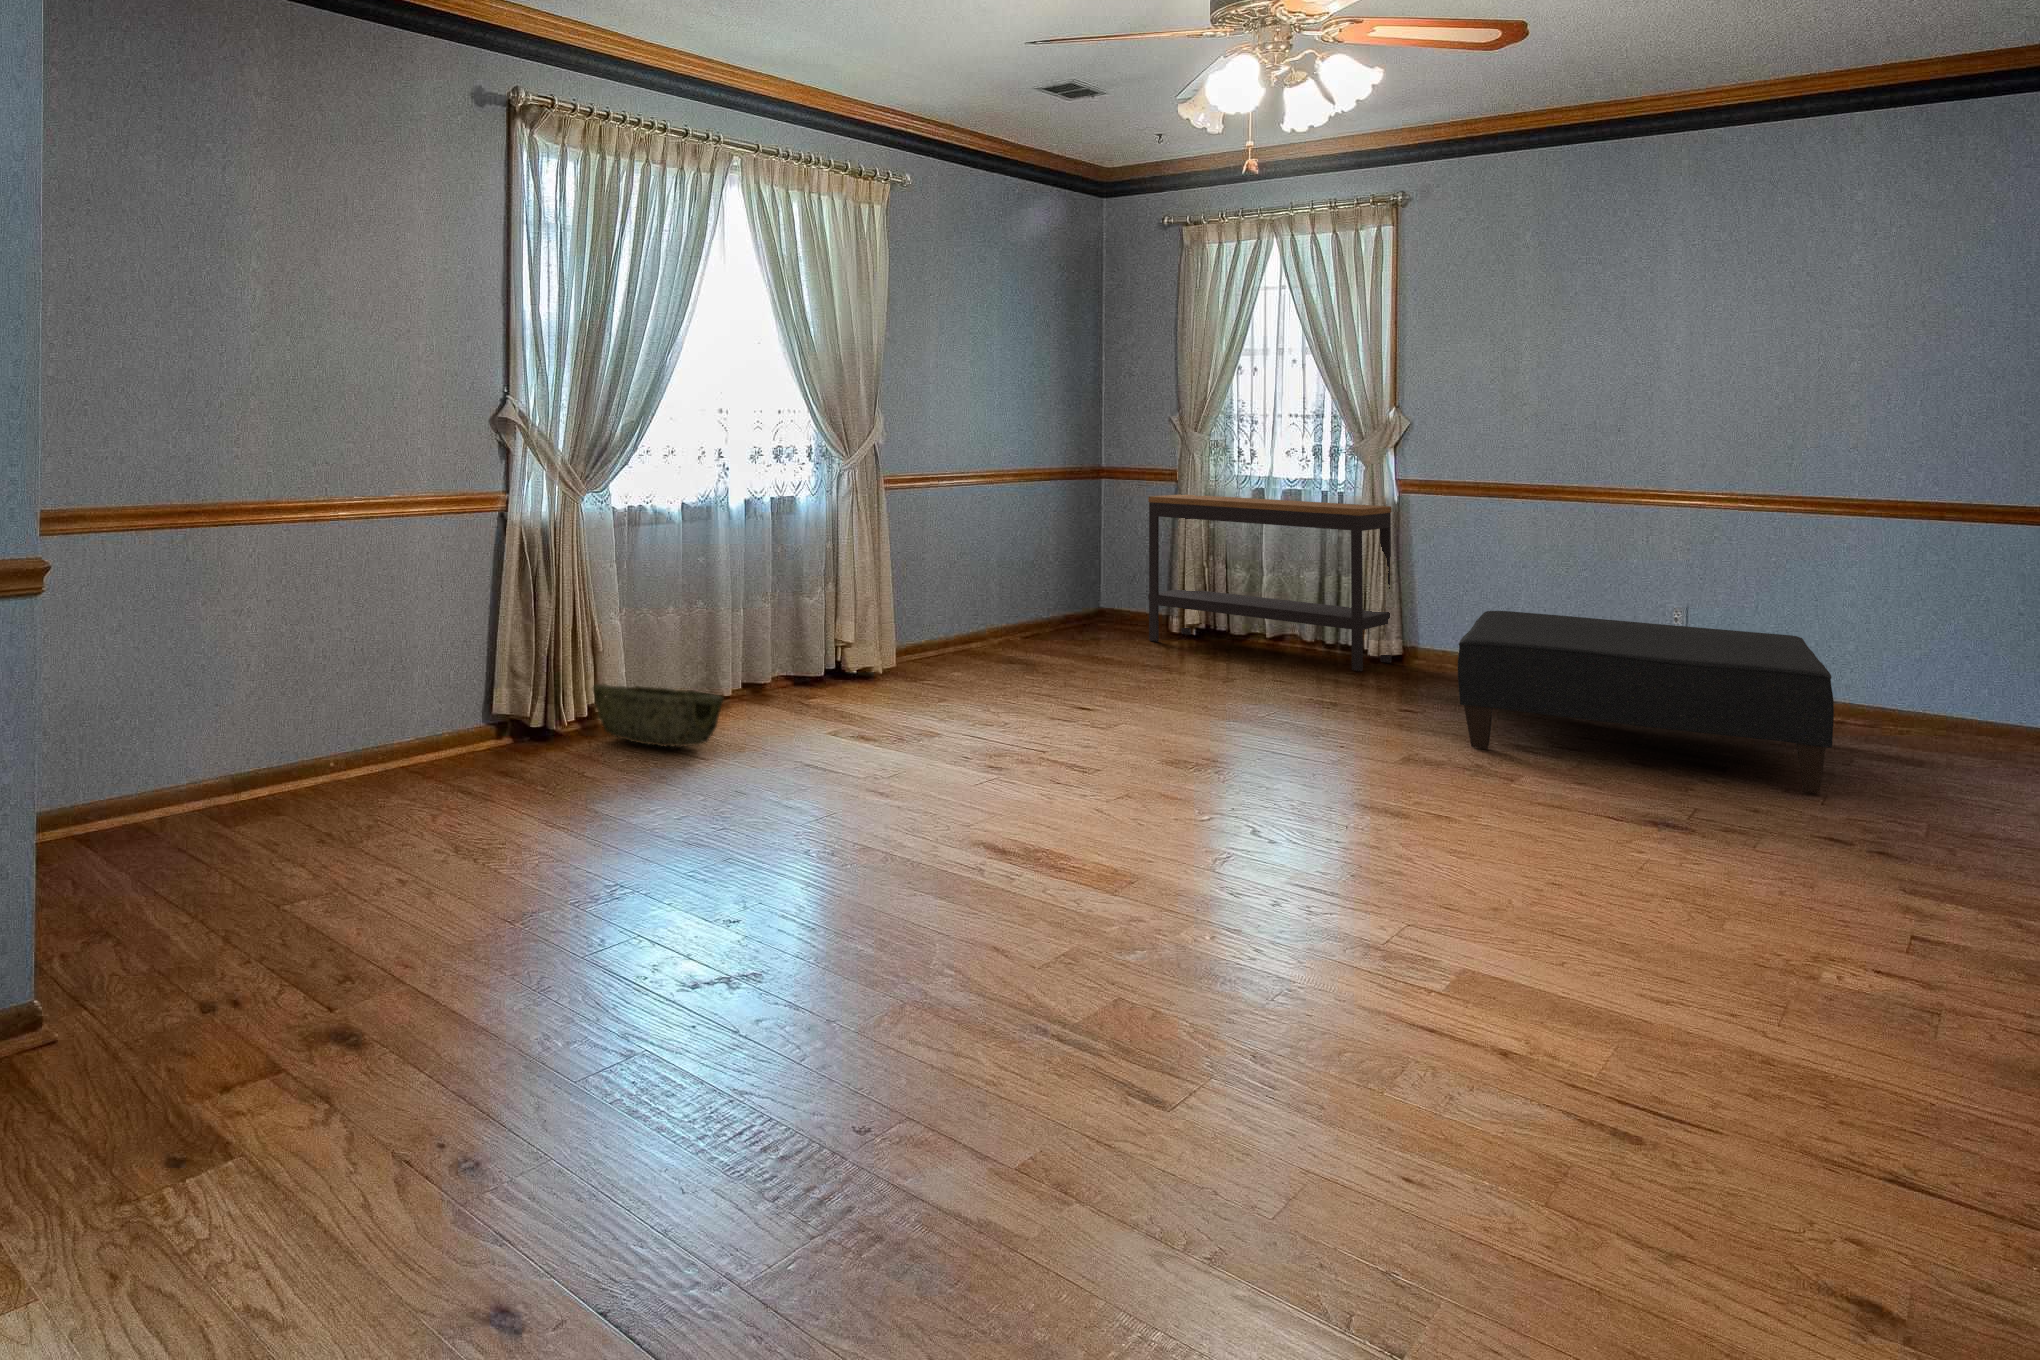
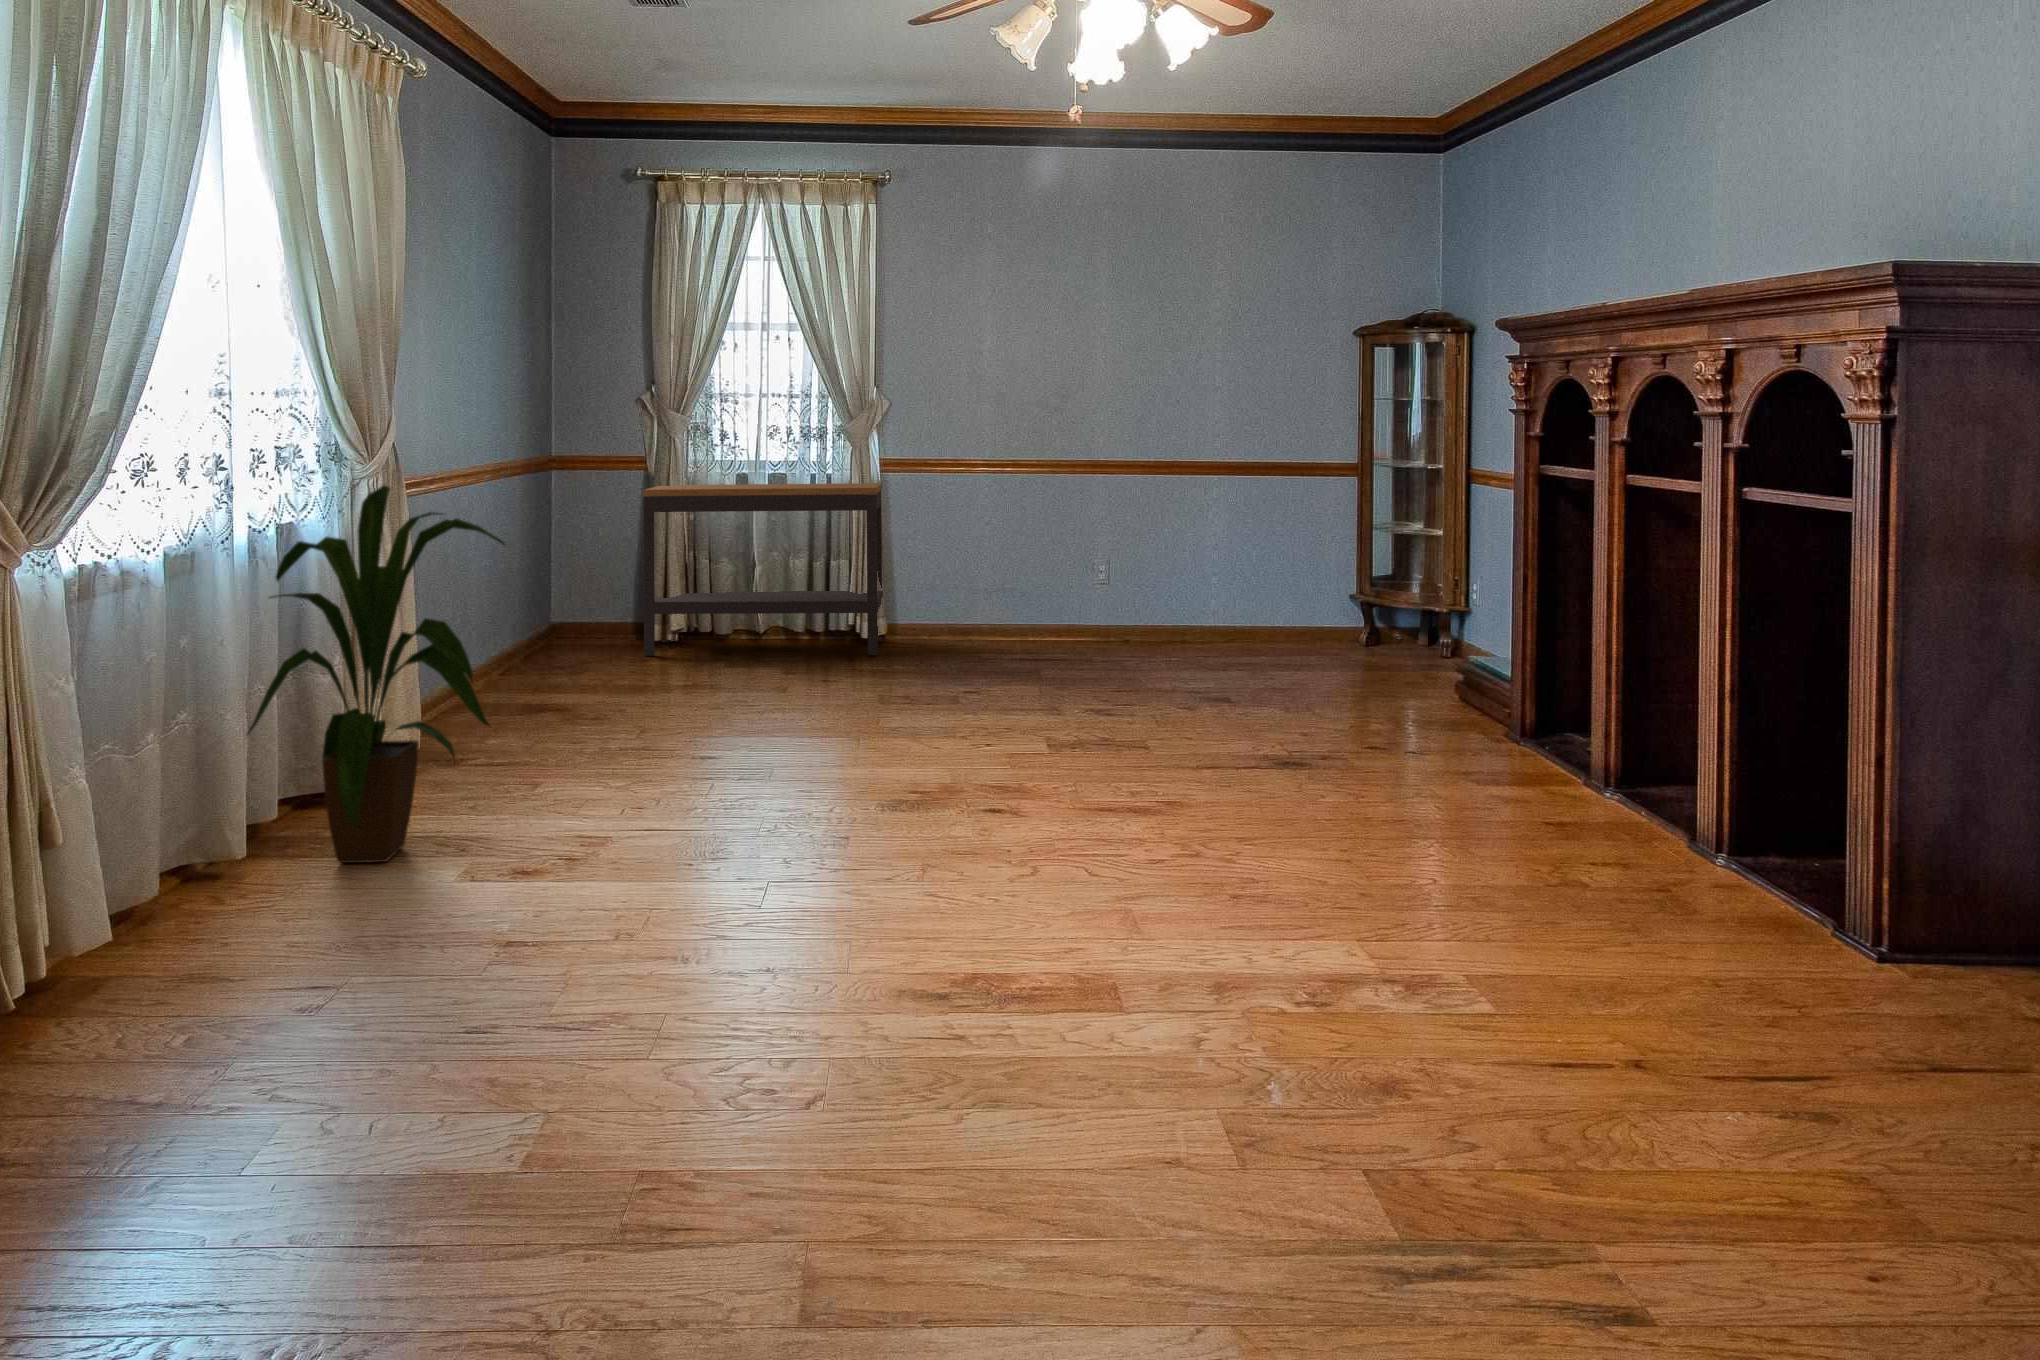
house plant: none [725,472,889,717] -> present [247,485,504,863]
ottoman: present [1458,611,1834,793] -> none [1004,570,1341,717]
woven basket: present [593,684,724,747] -> none [53,870,327,1003]

